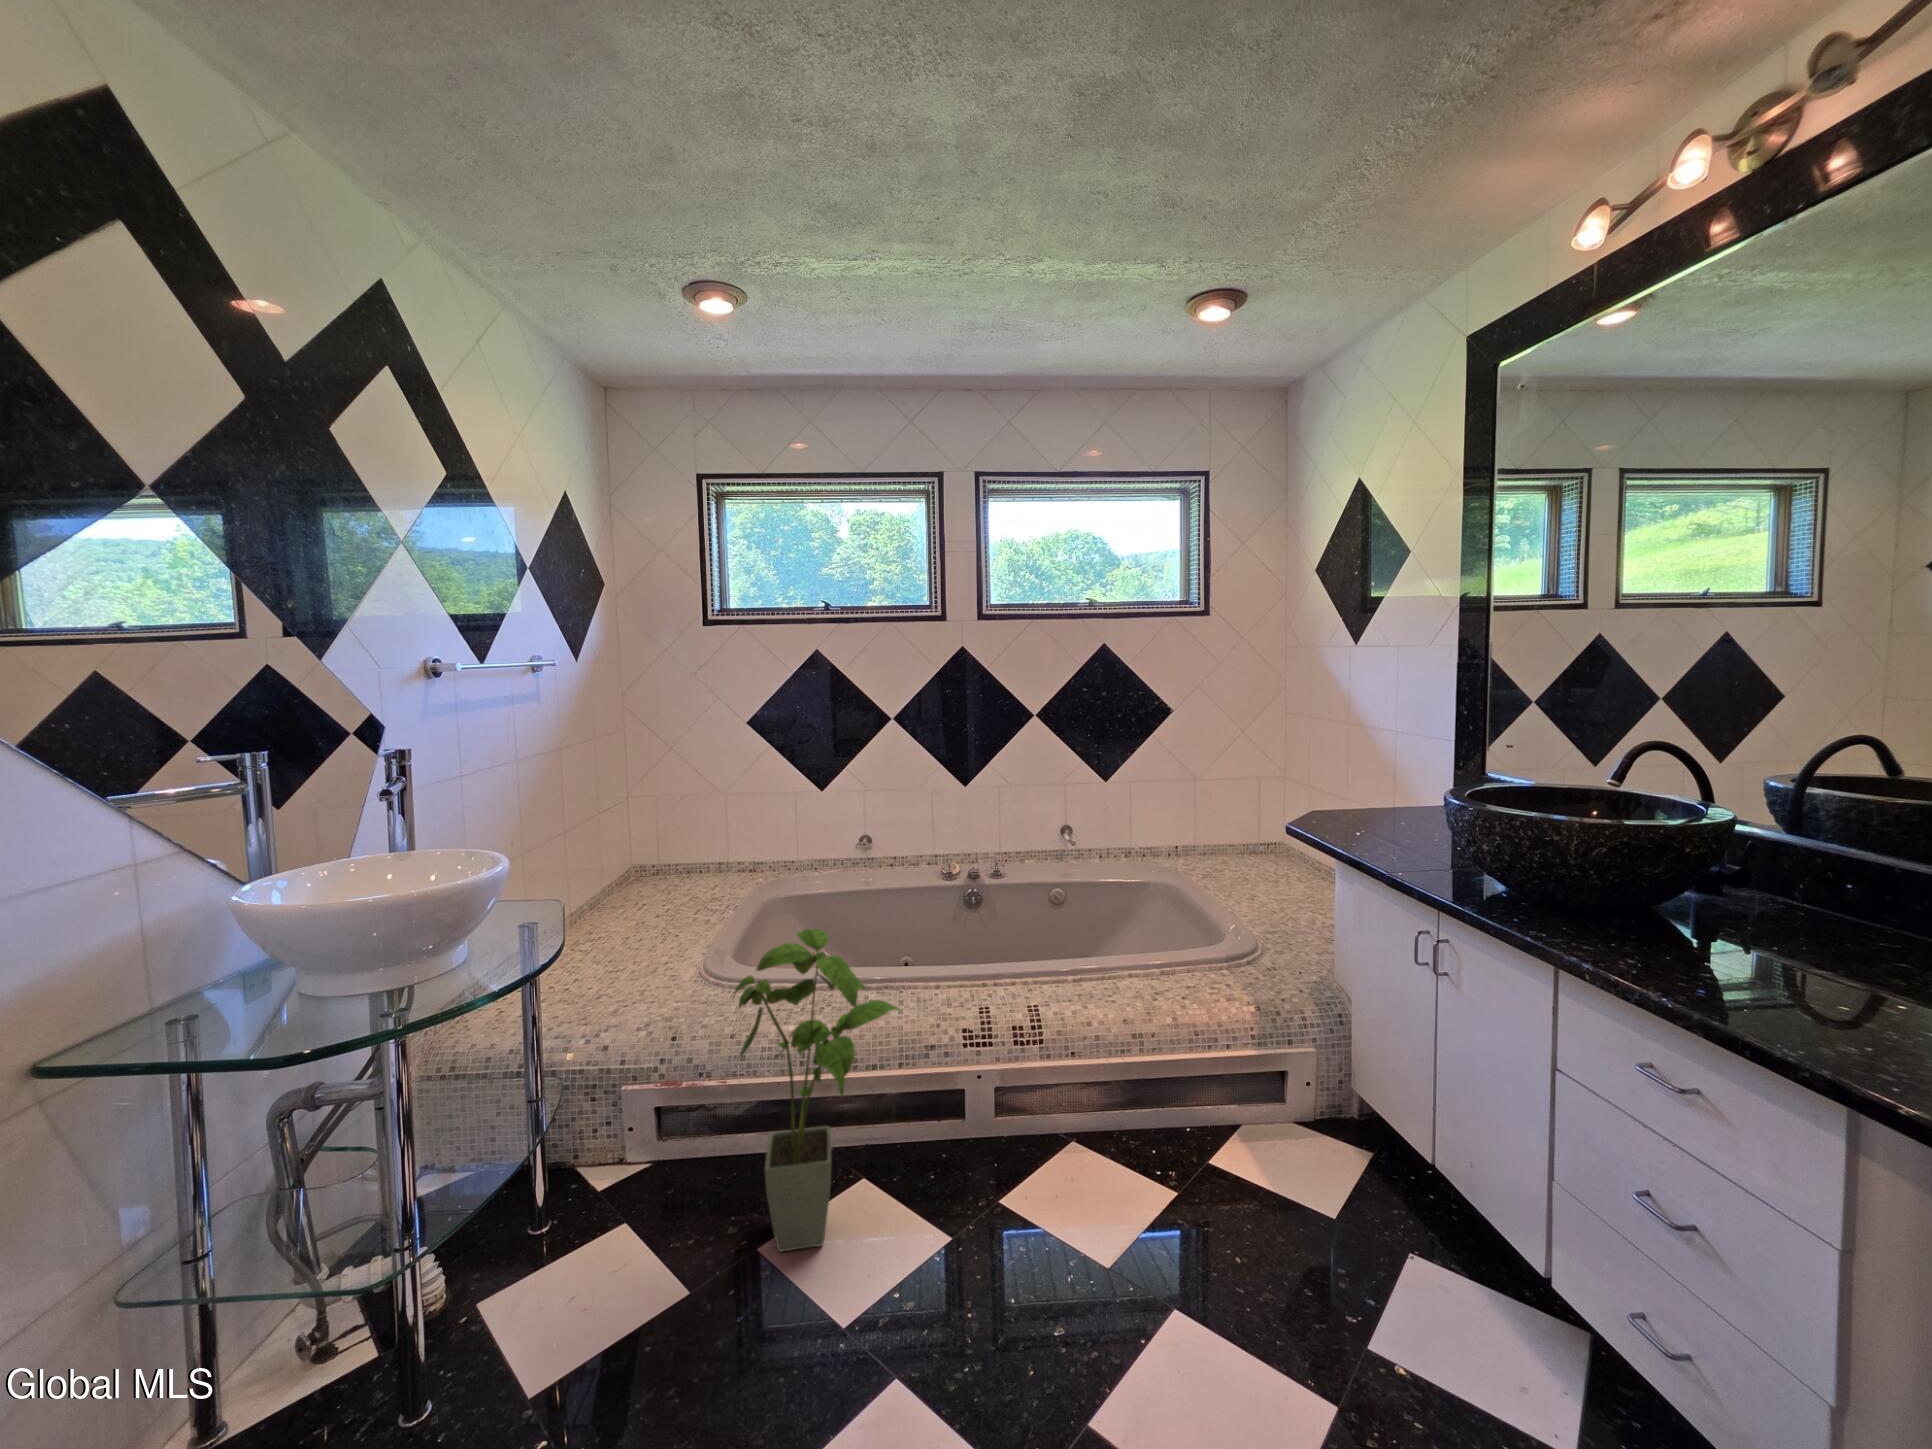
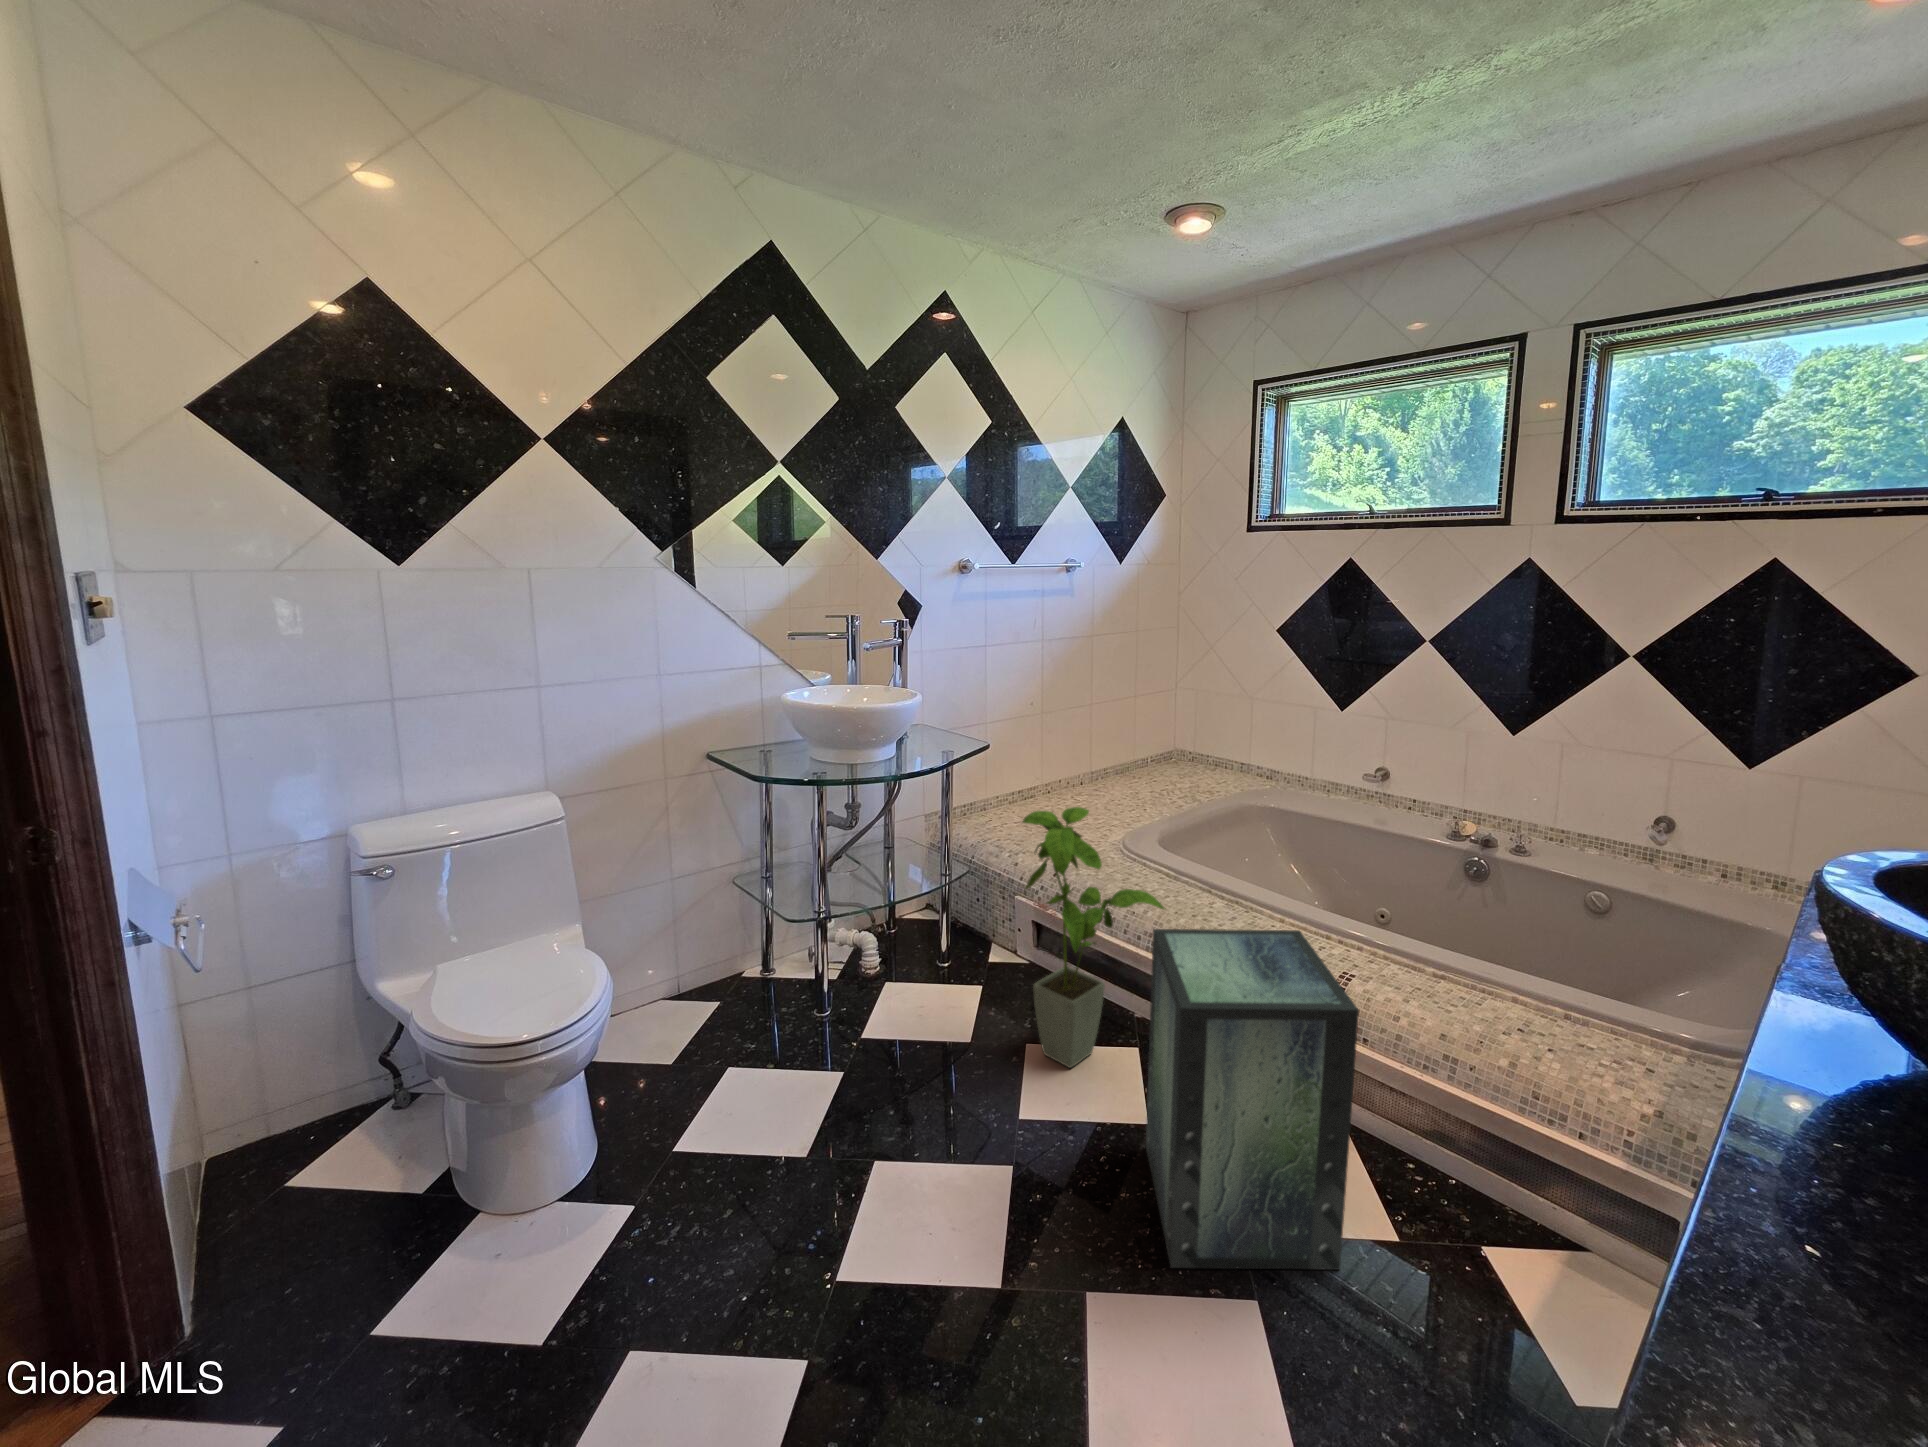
storage box: none [967,974,1175,1341] -> present [1146,929,1359,1270]

